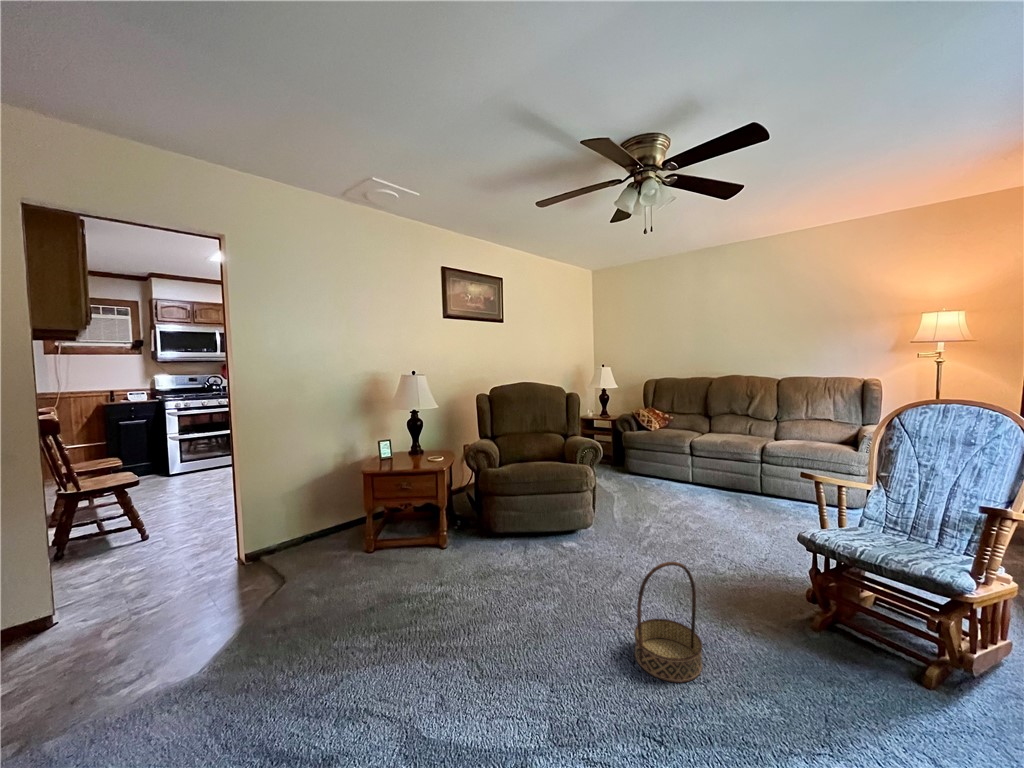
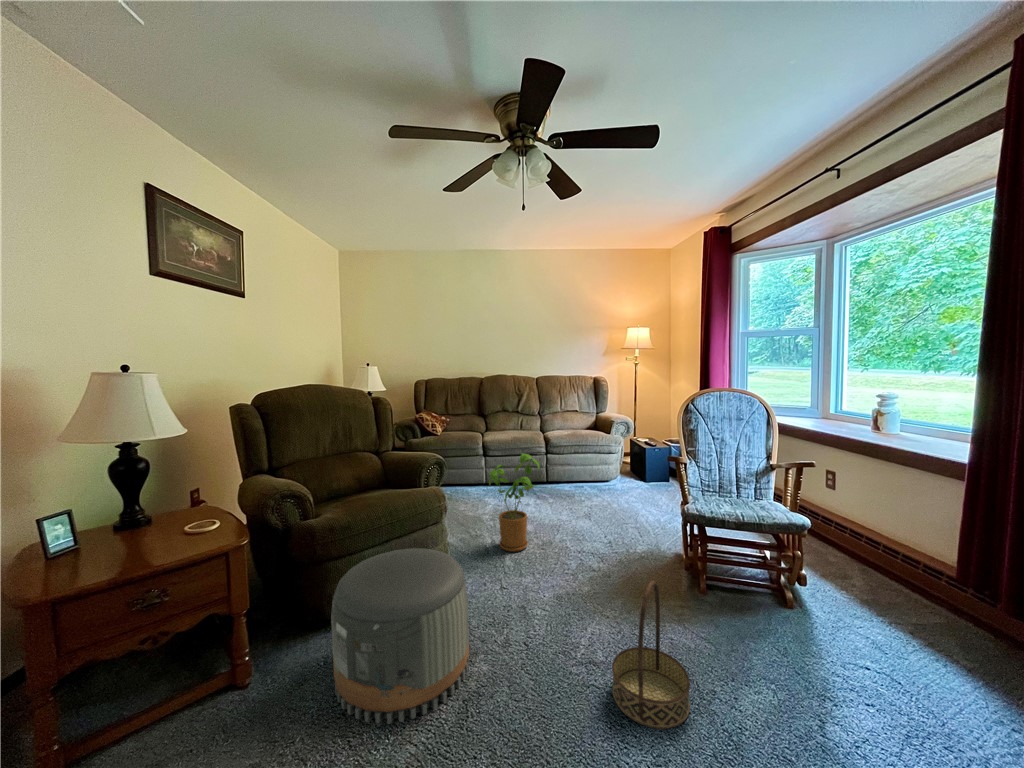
house plant: none [647,451,702,540] -> present [489,453,540,552]
pouf: none [479,498,567,599] -> present [331,548,469,723]

